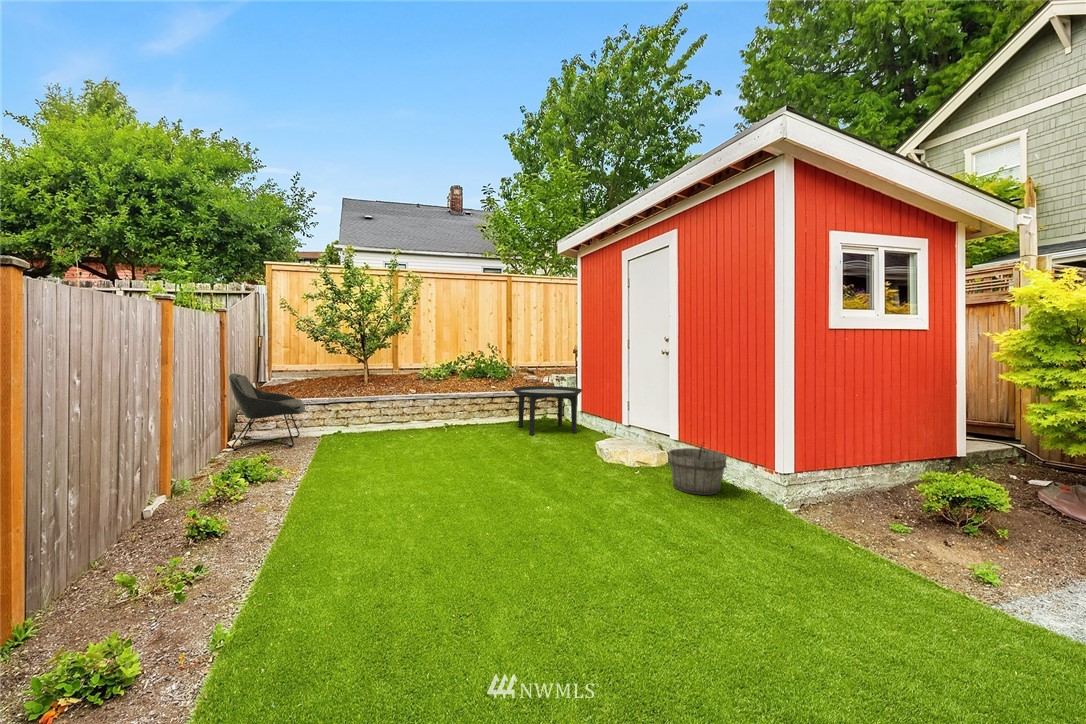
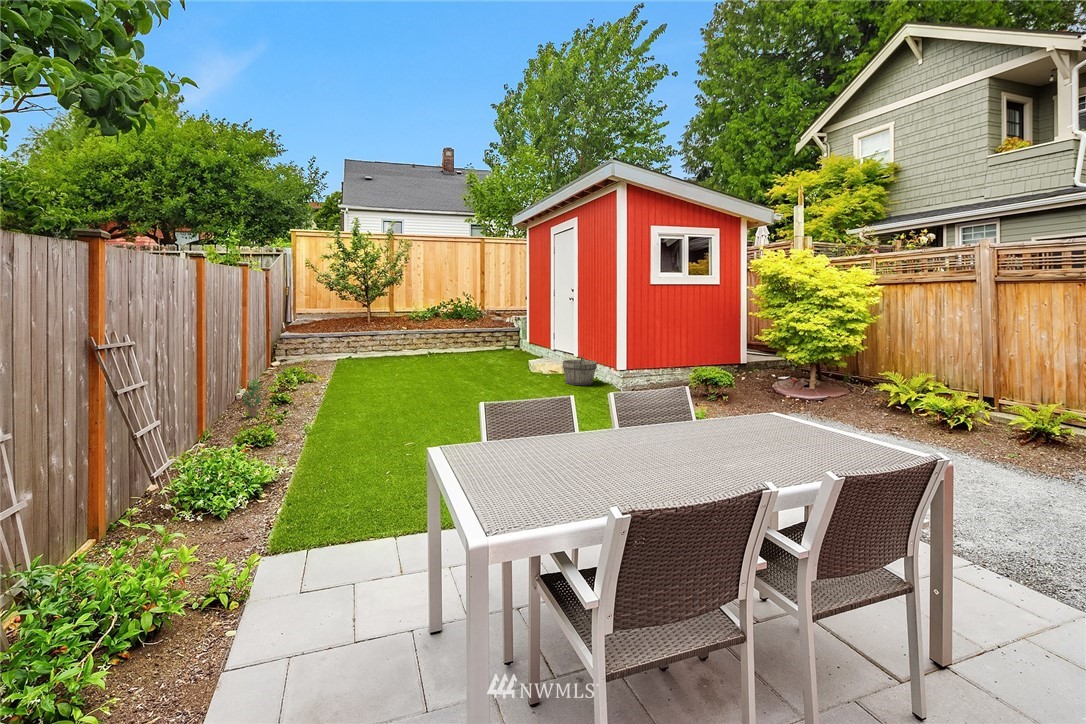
lounge chair: present [229,373,305,451] -> none [277,313,329,365]
round table: present [512,386,582,435] -> none [477,325,528,359]
potted plant: none [40,533,108,625] -> present [242,379,262,417]

